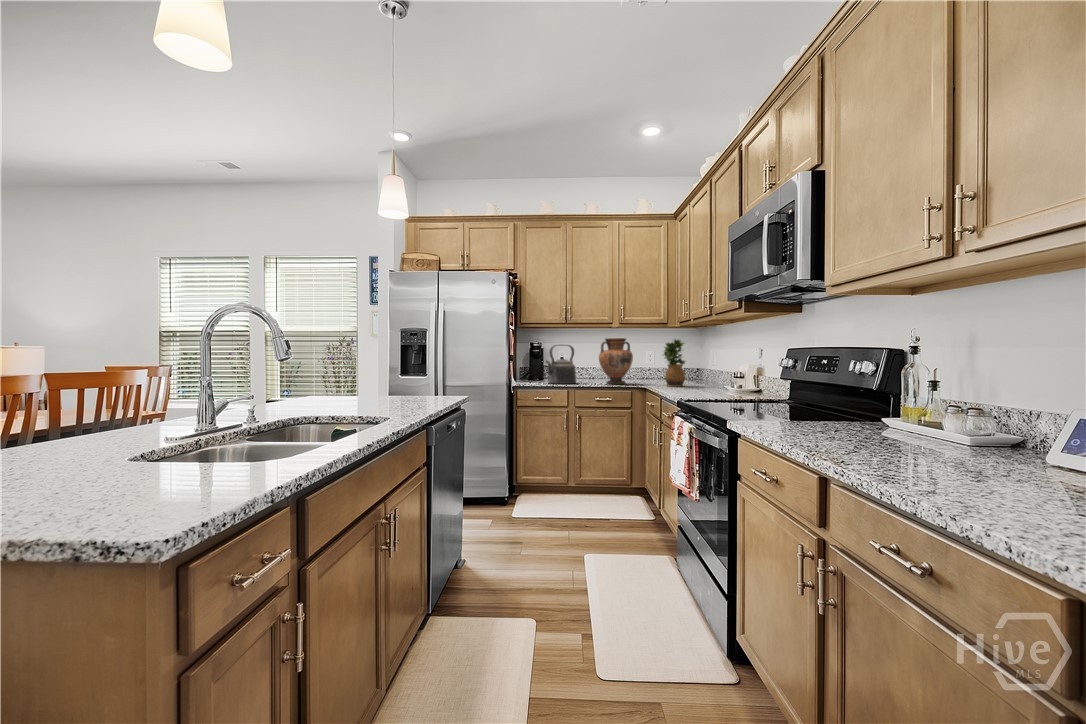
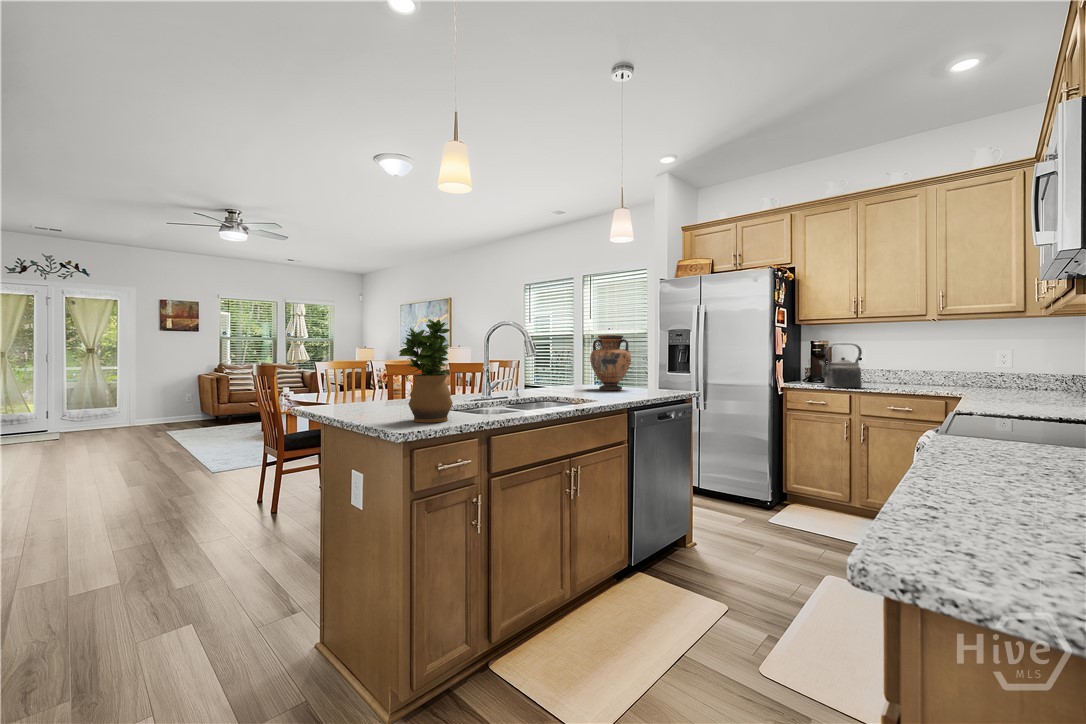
vase: present [599,338,633,384] -> present [590,335,631,390]
potted plant: present [664,339,686,387] -> present [399,319,453,423]

